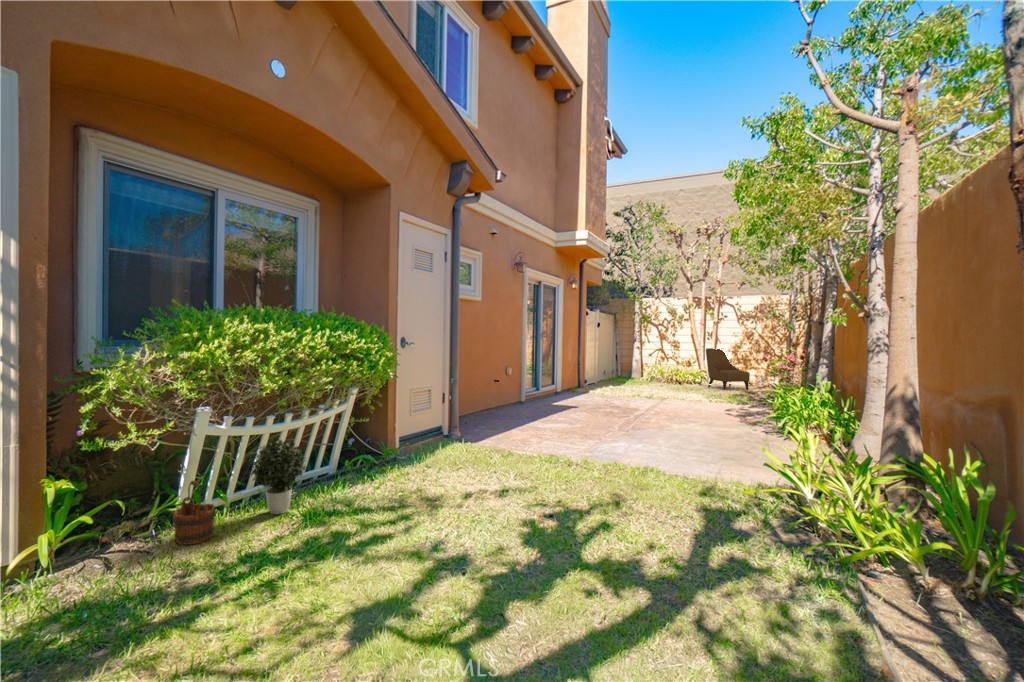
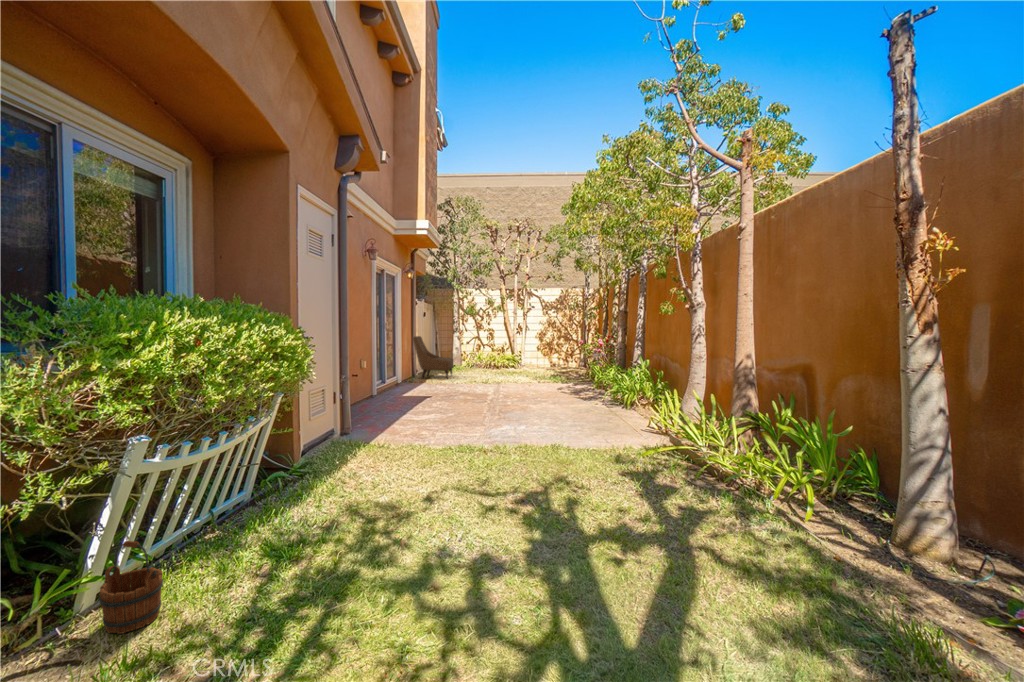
chair: present [706,348,750,390] -> present [413,336,453,379]
potted plant: present [251,440,306,514] -> none [181,465,259,563]

